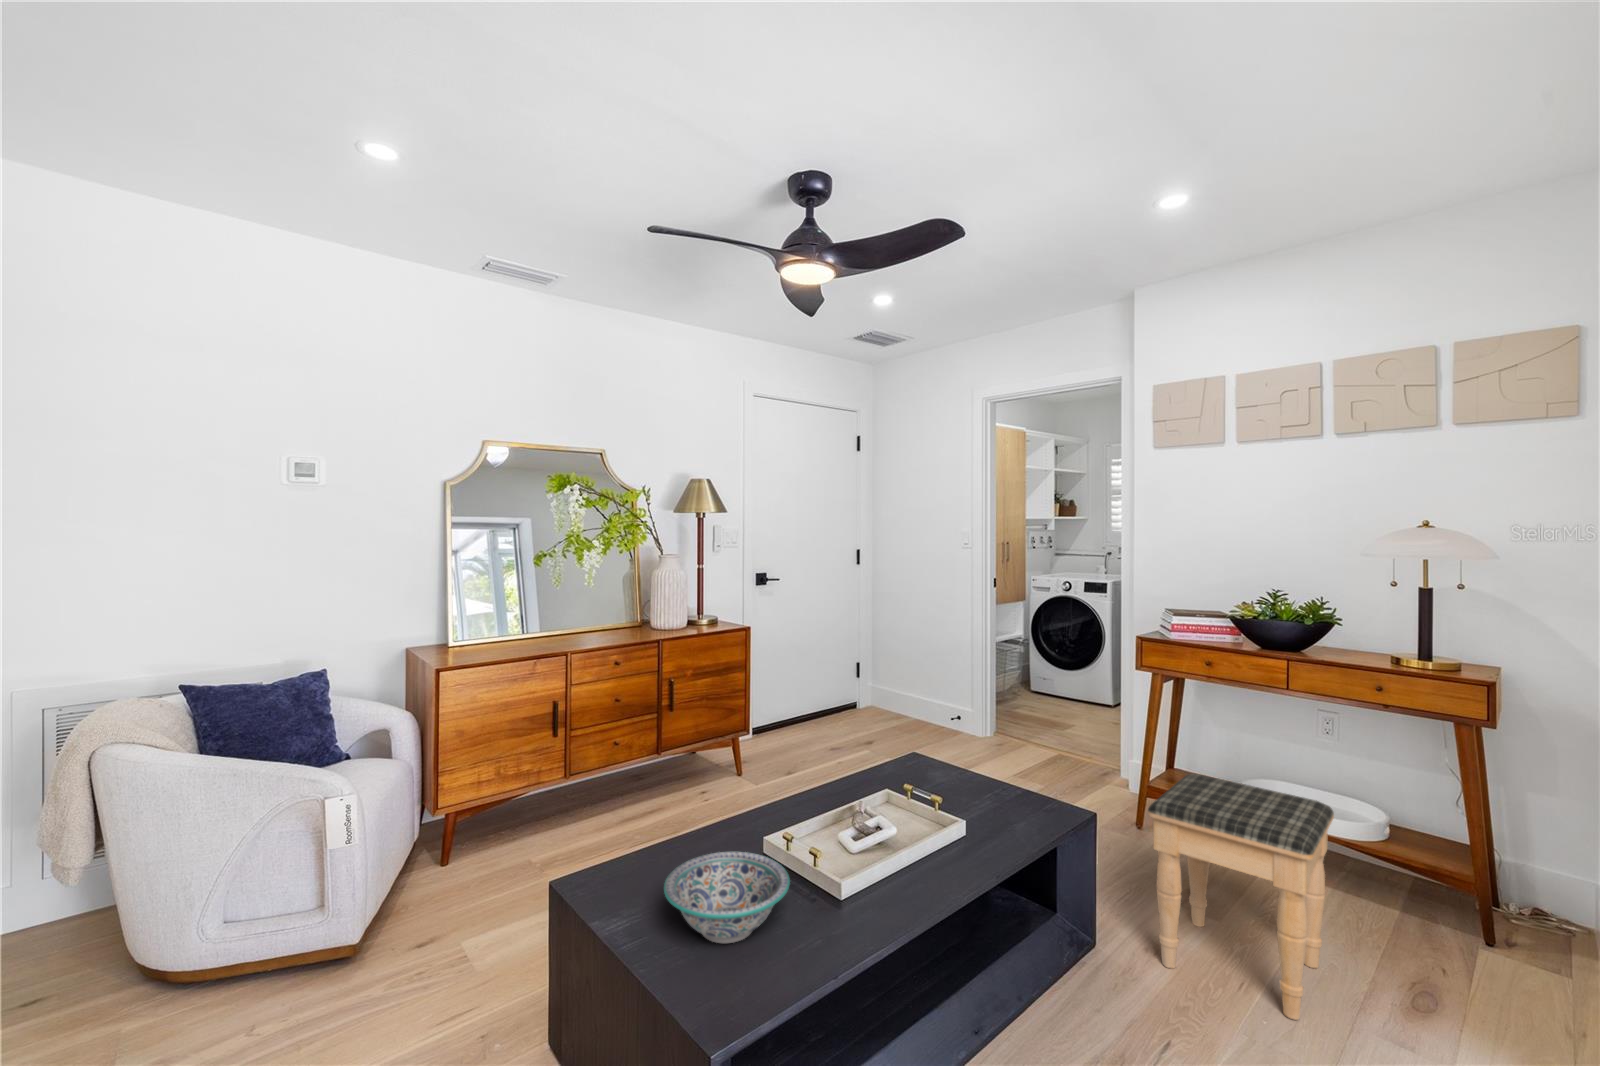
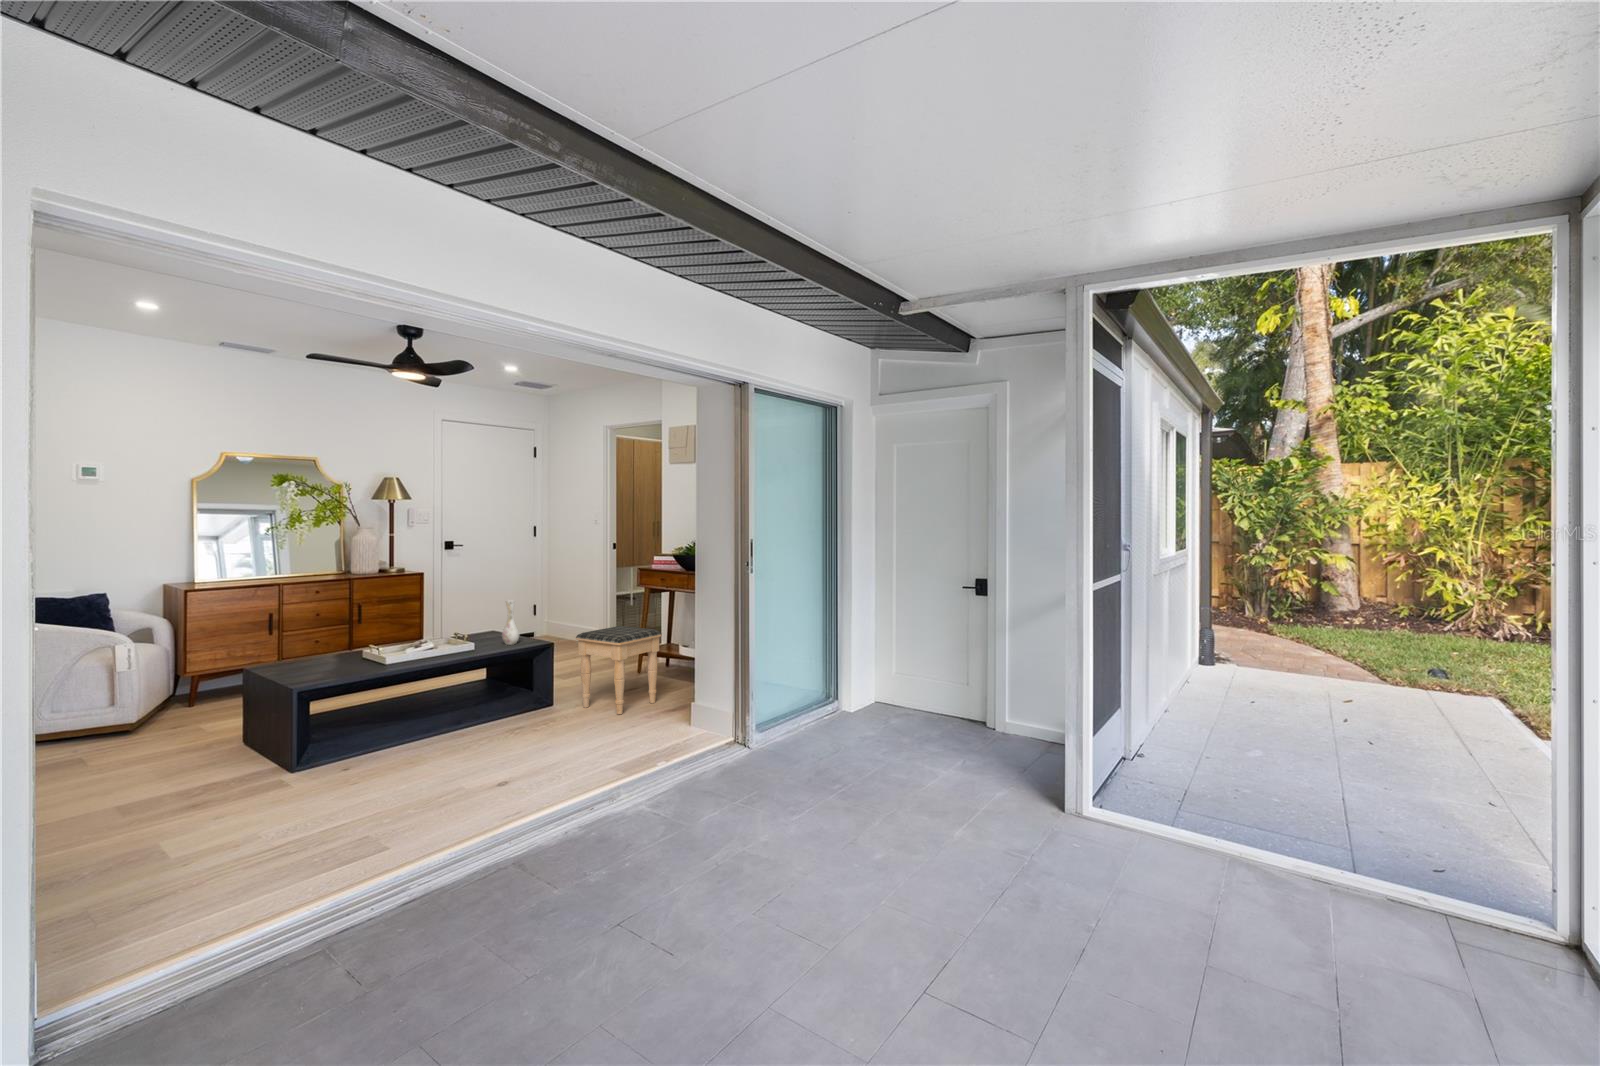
vase: none [1000,725,1037,825] -> present [502,600,519,645]
decorative bowl: present [664,852,790,943] -> none [299,647,362,674]

